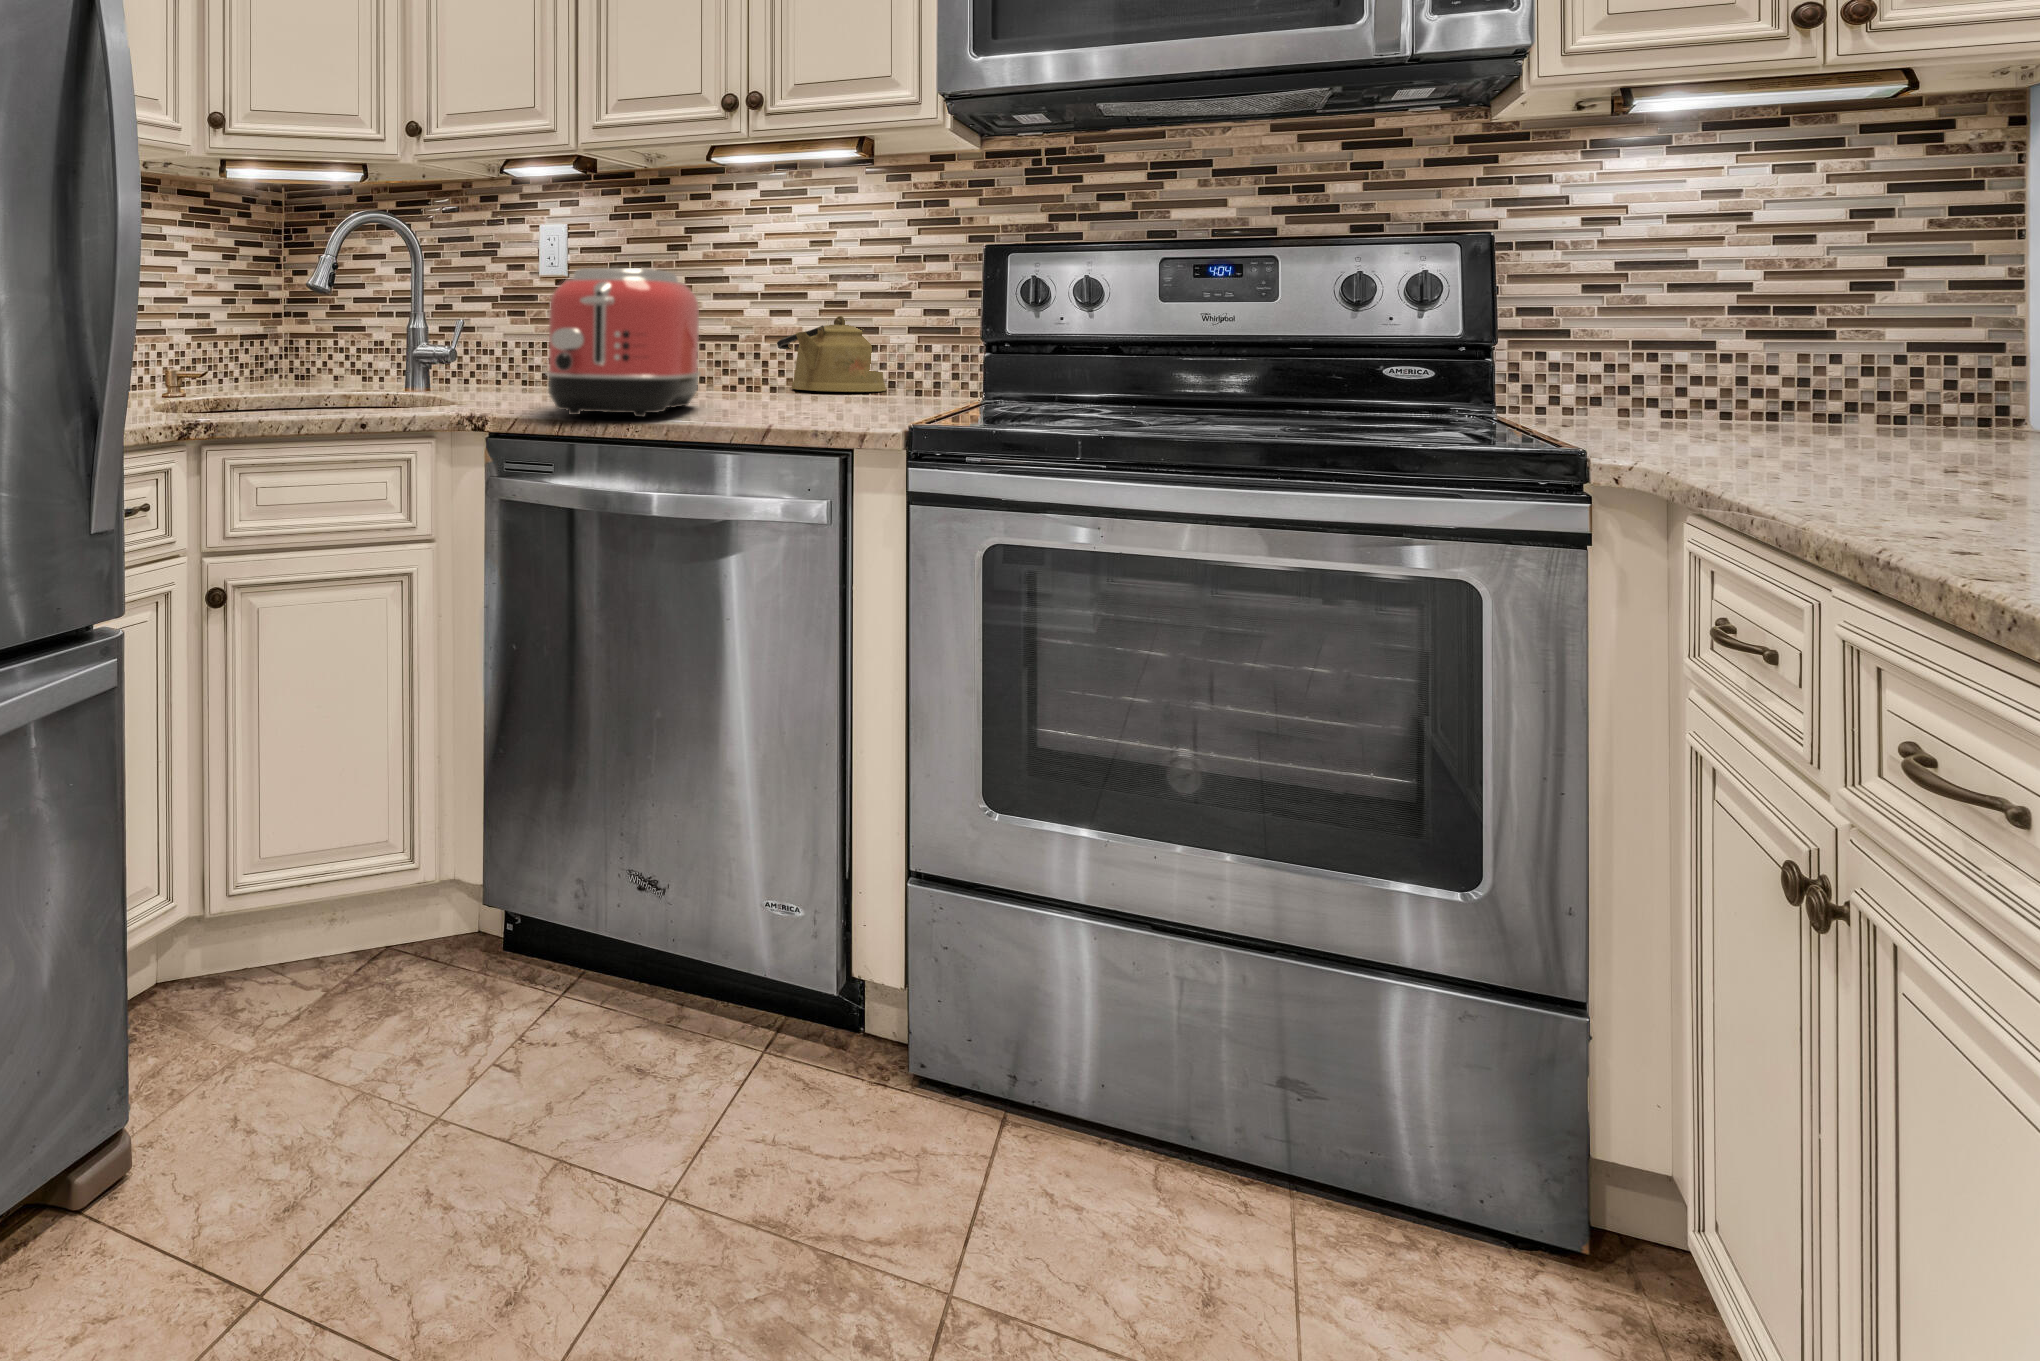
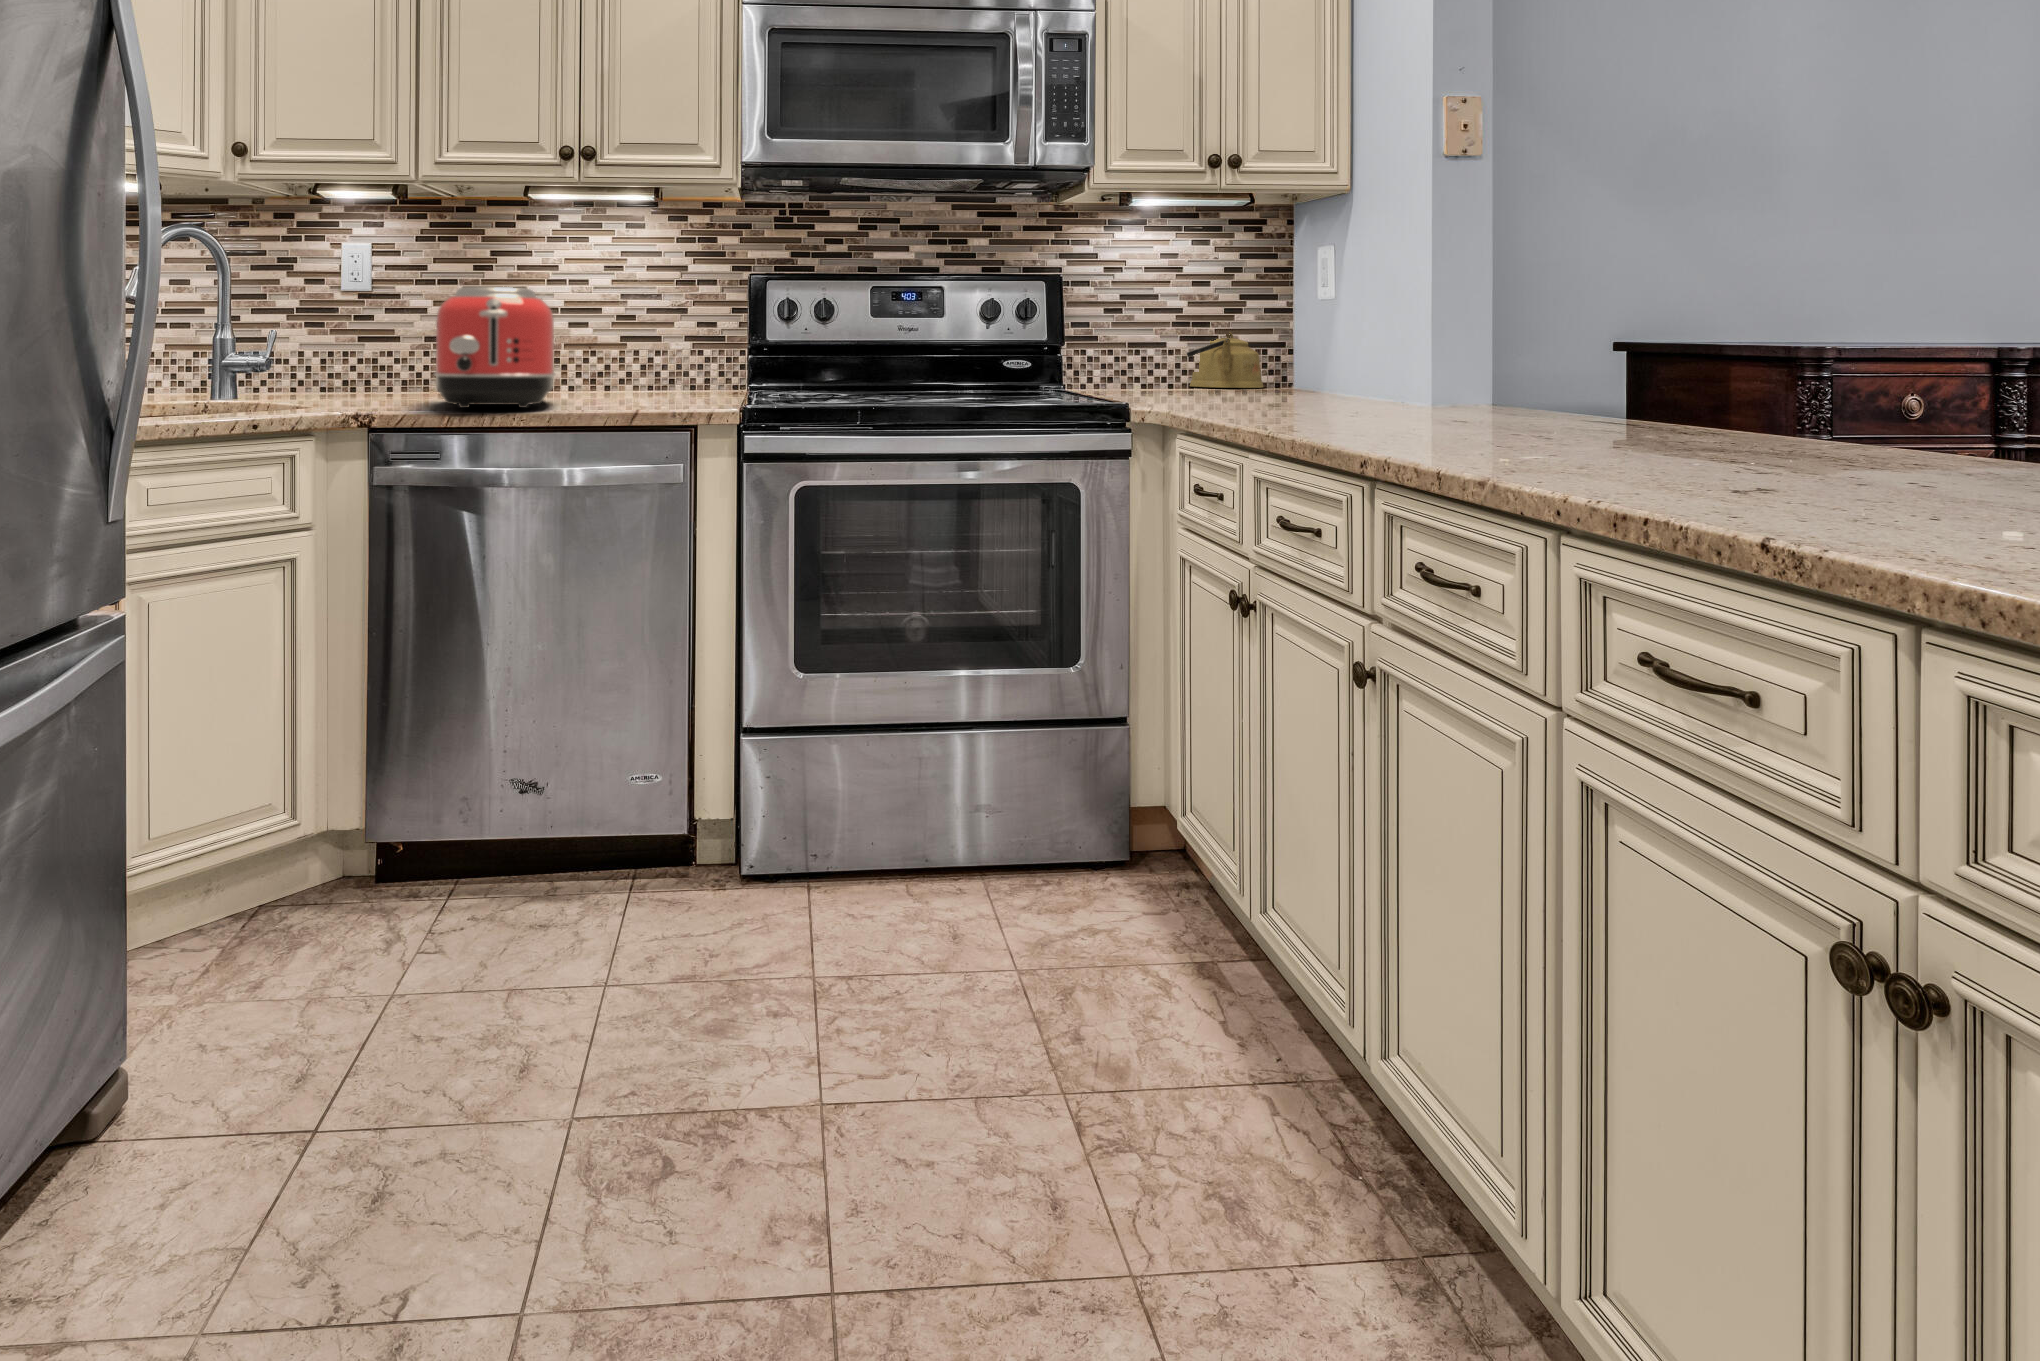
kettle: present [777,316,886,392] -> present [1187,332,1264,388]

